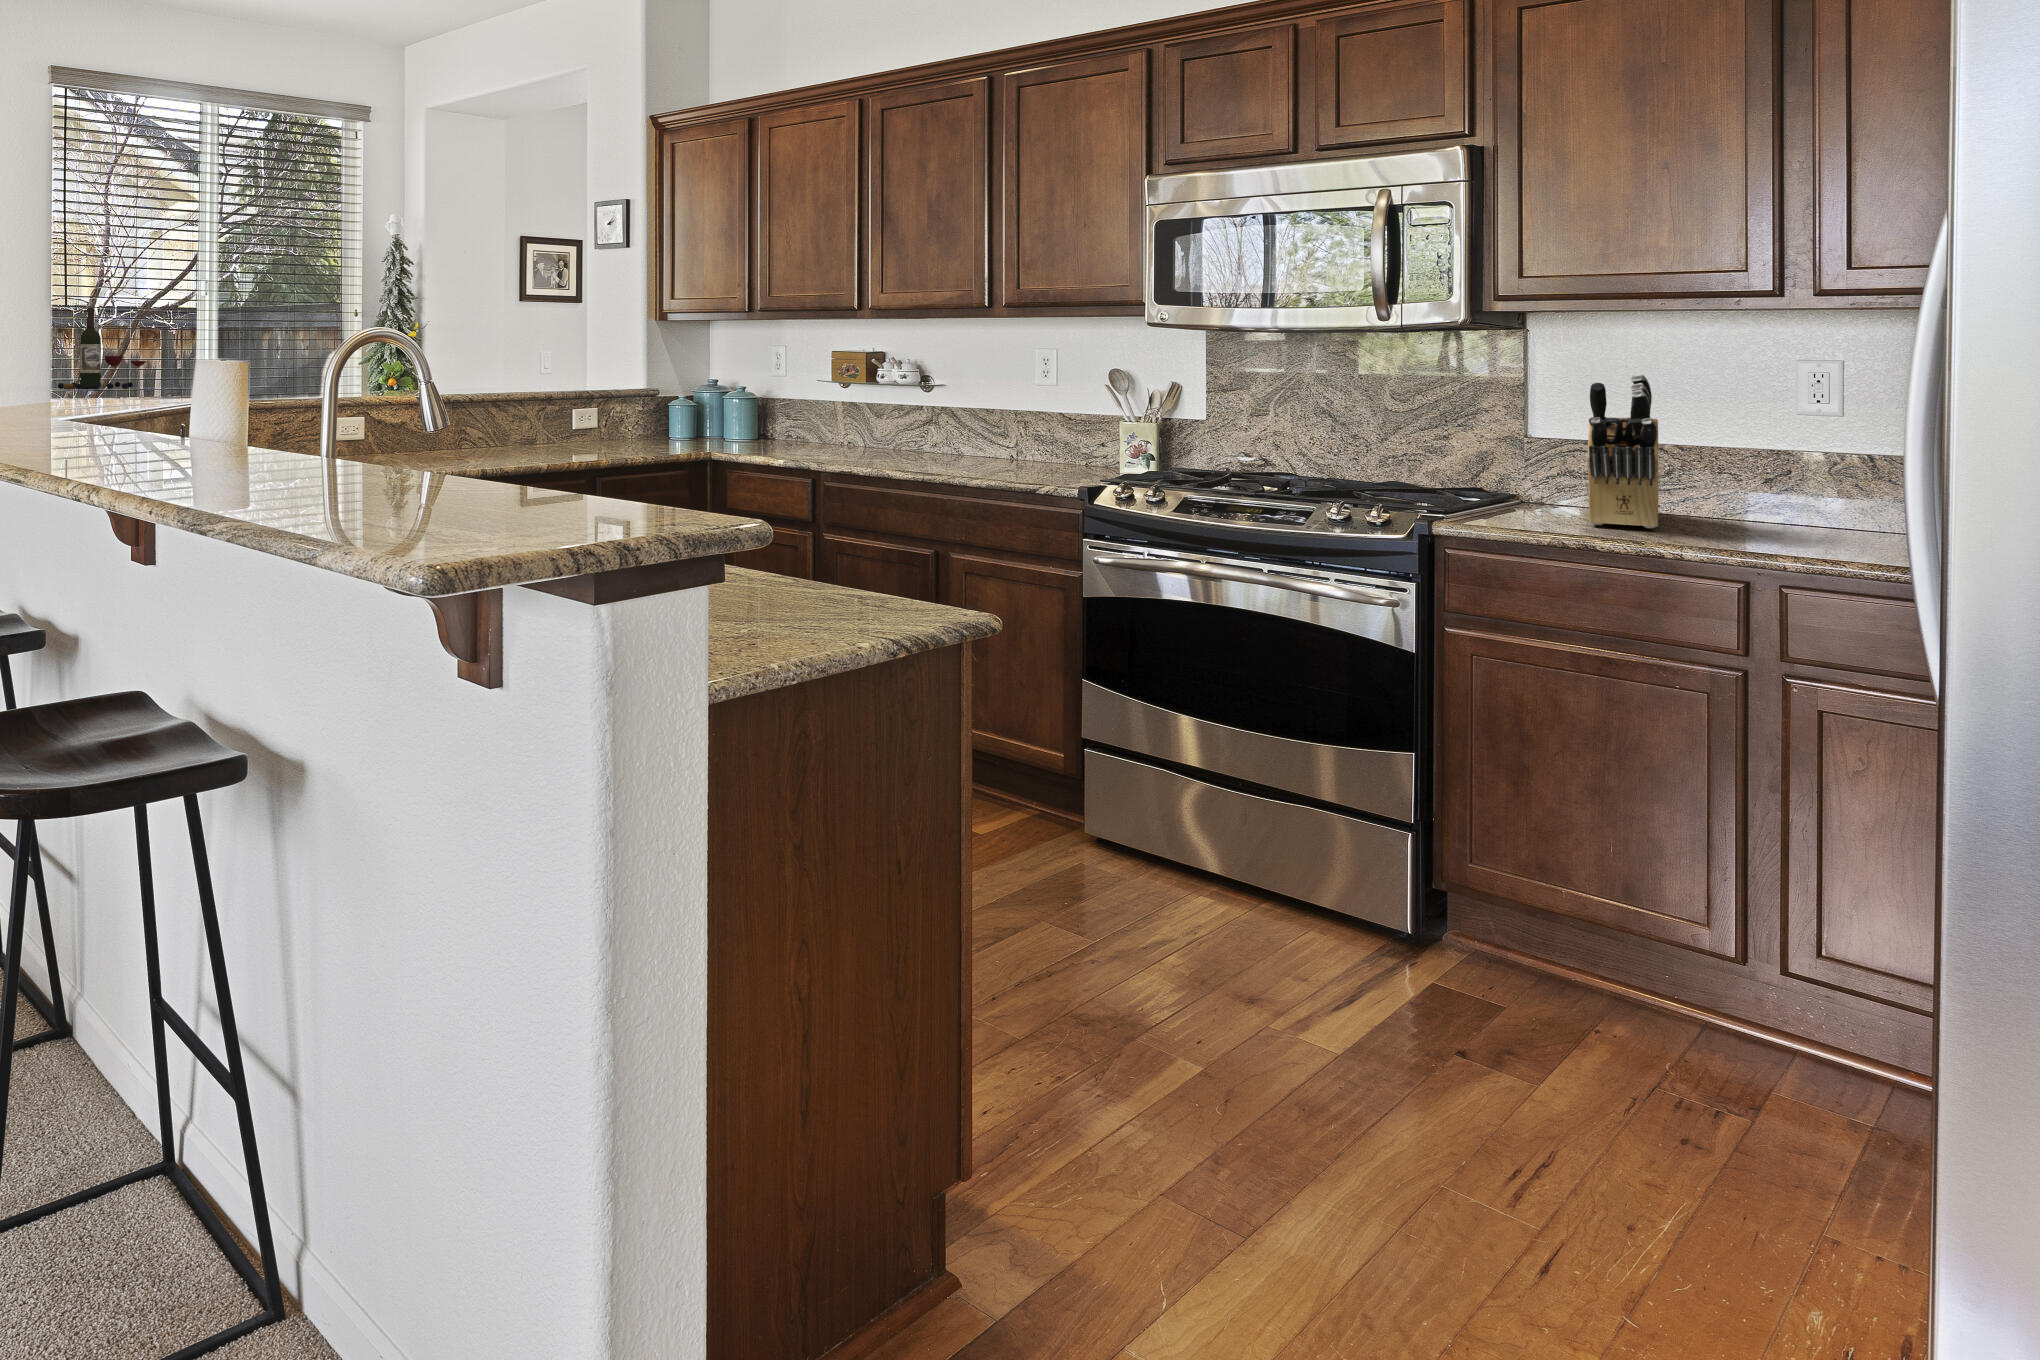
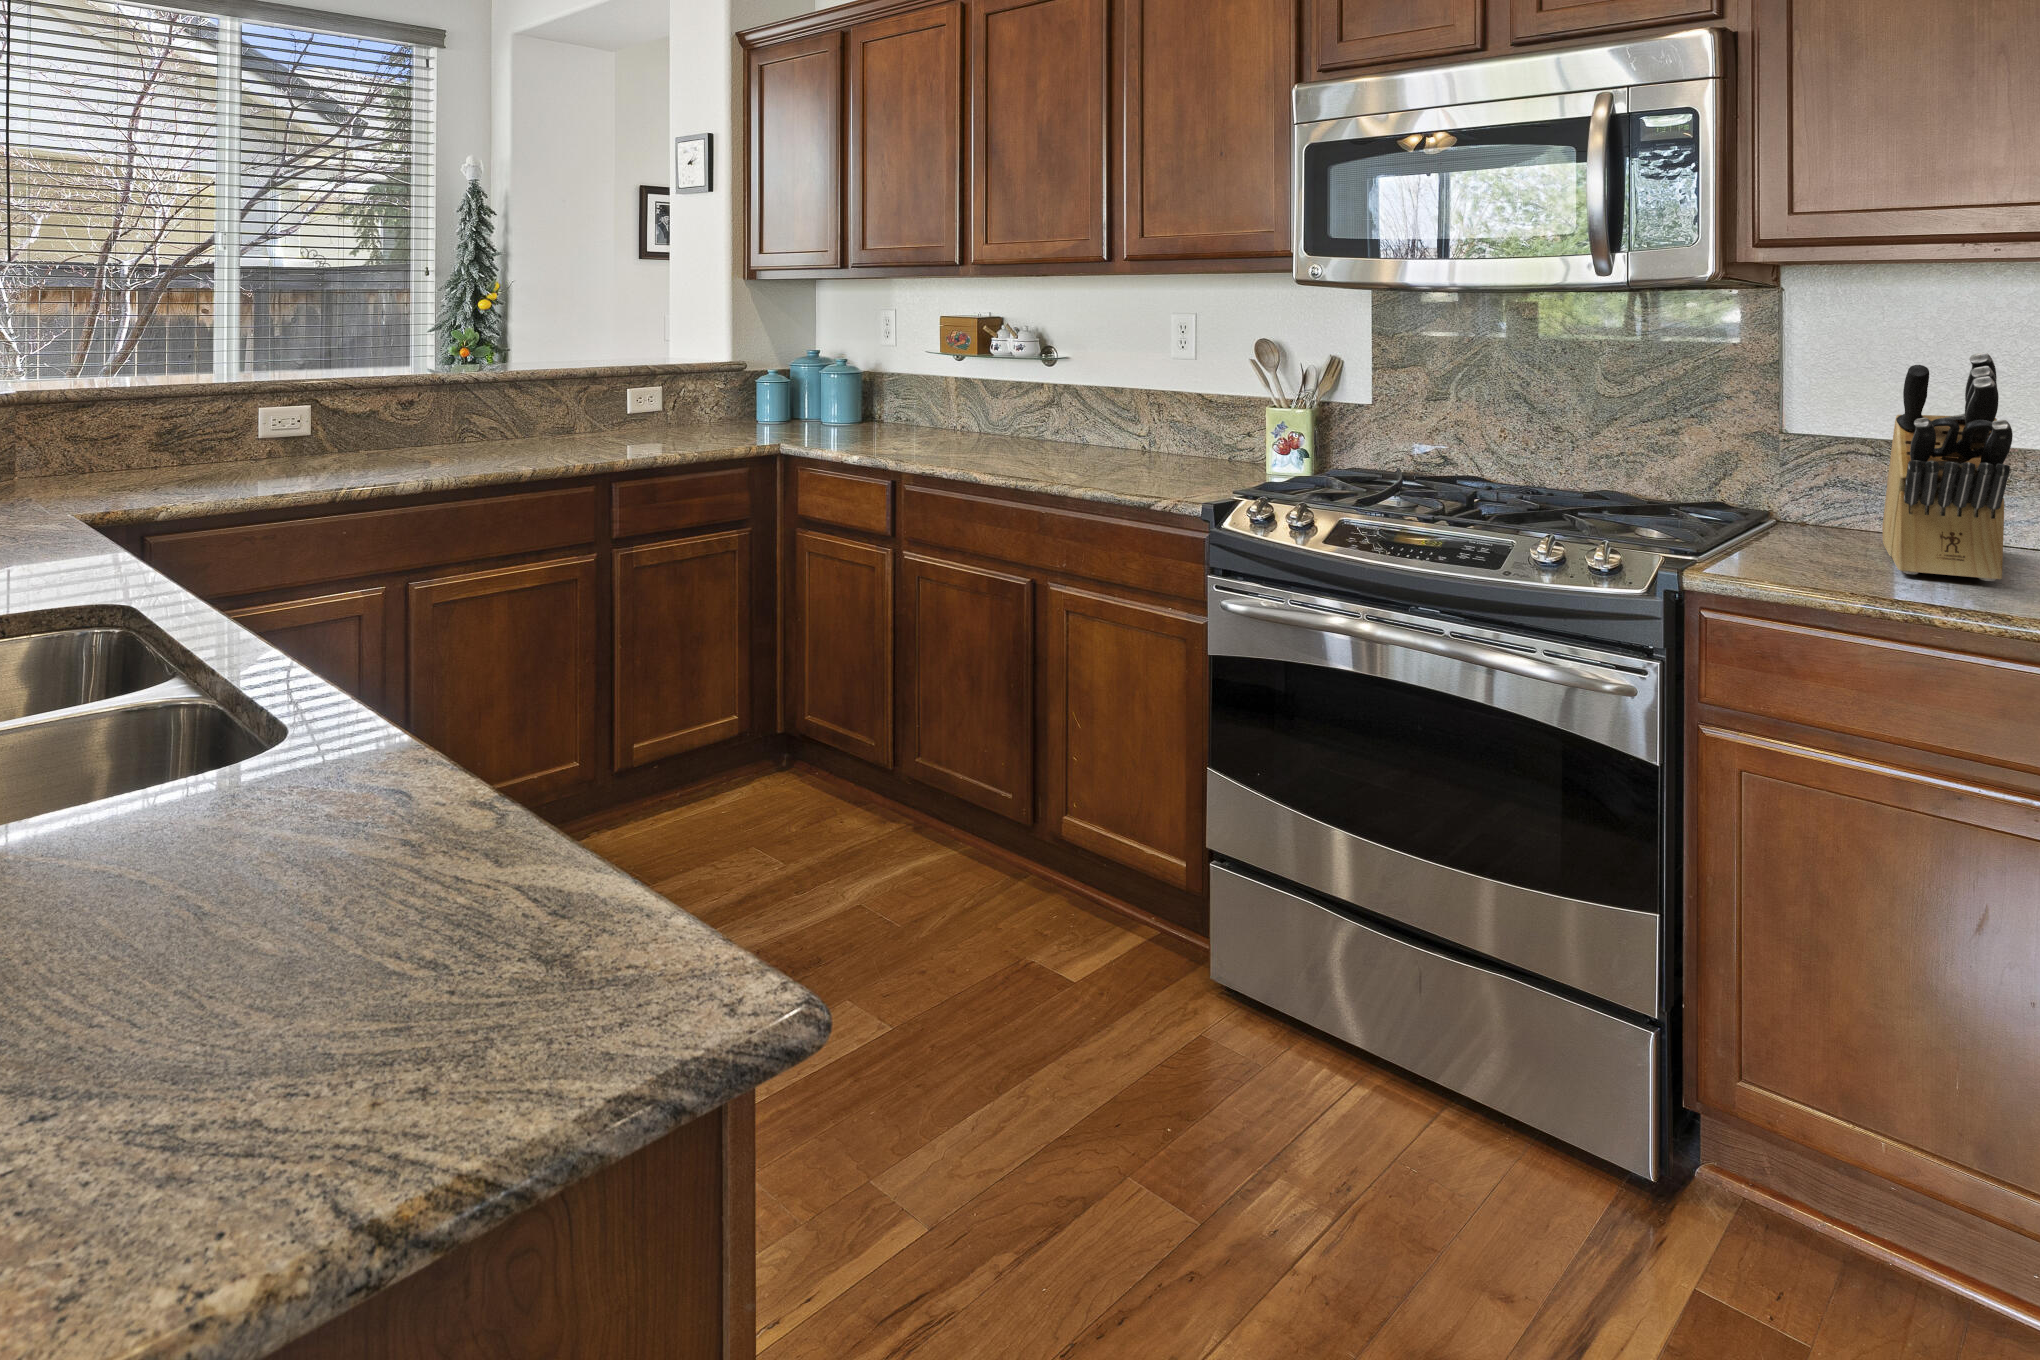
wine bottle: present [58,308,146,389] -> none [14,266,141,367]

